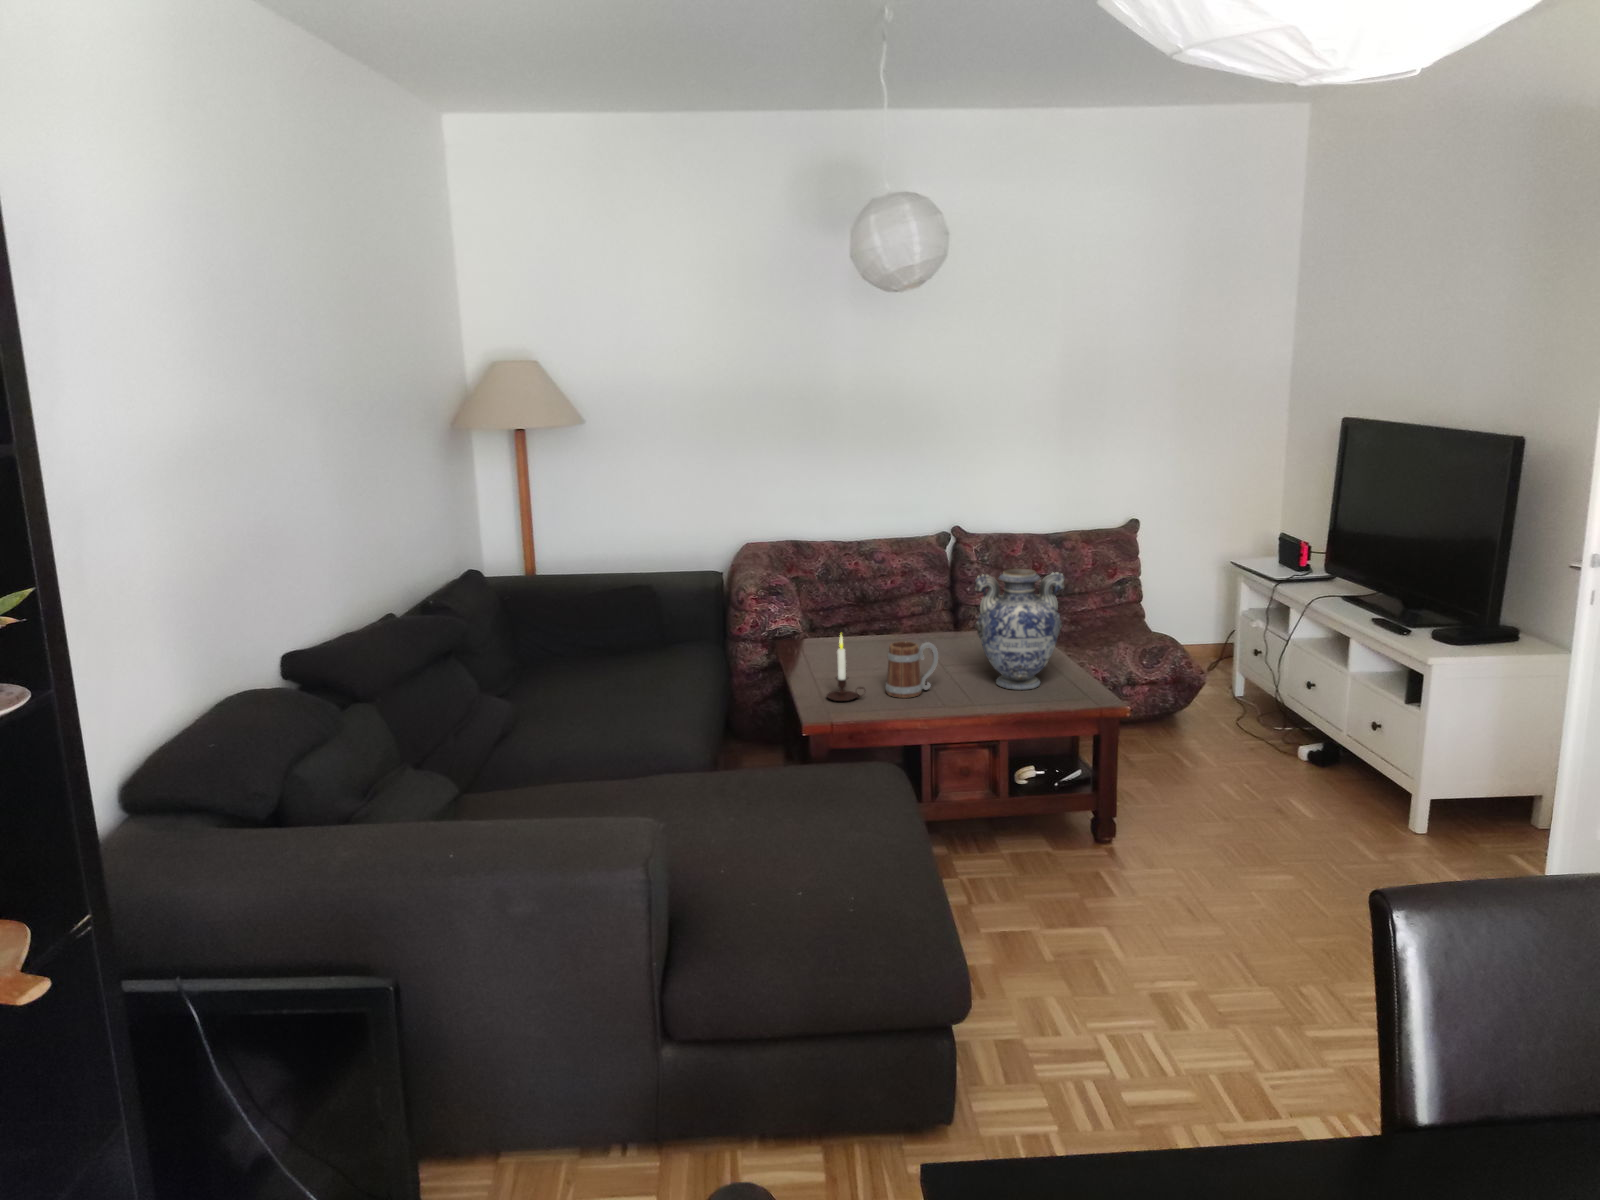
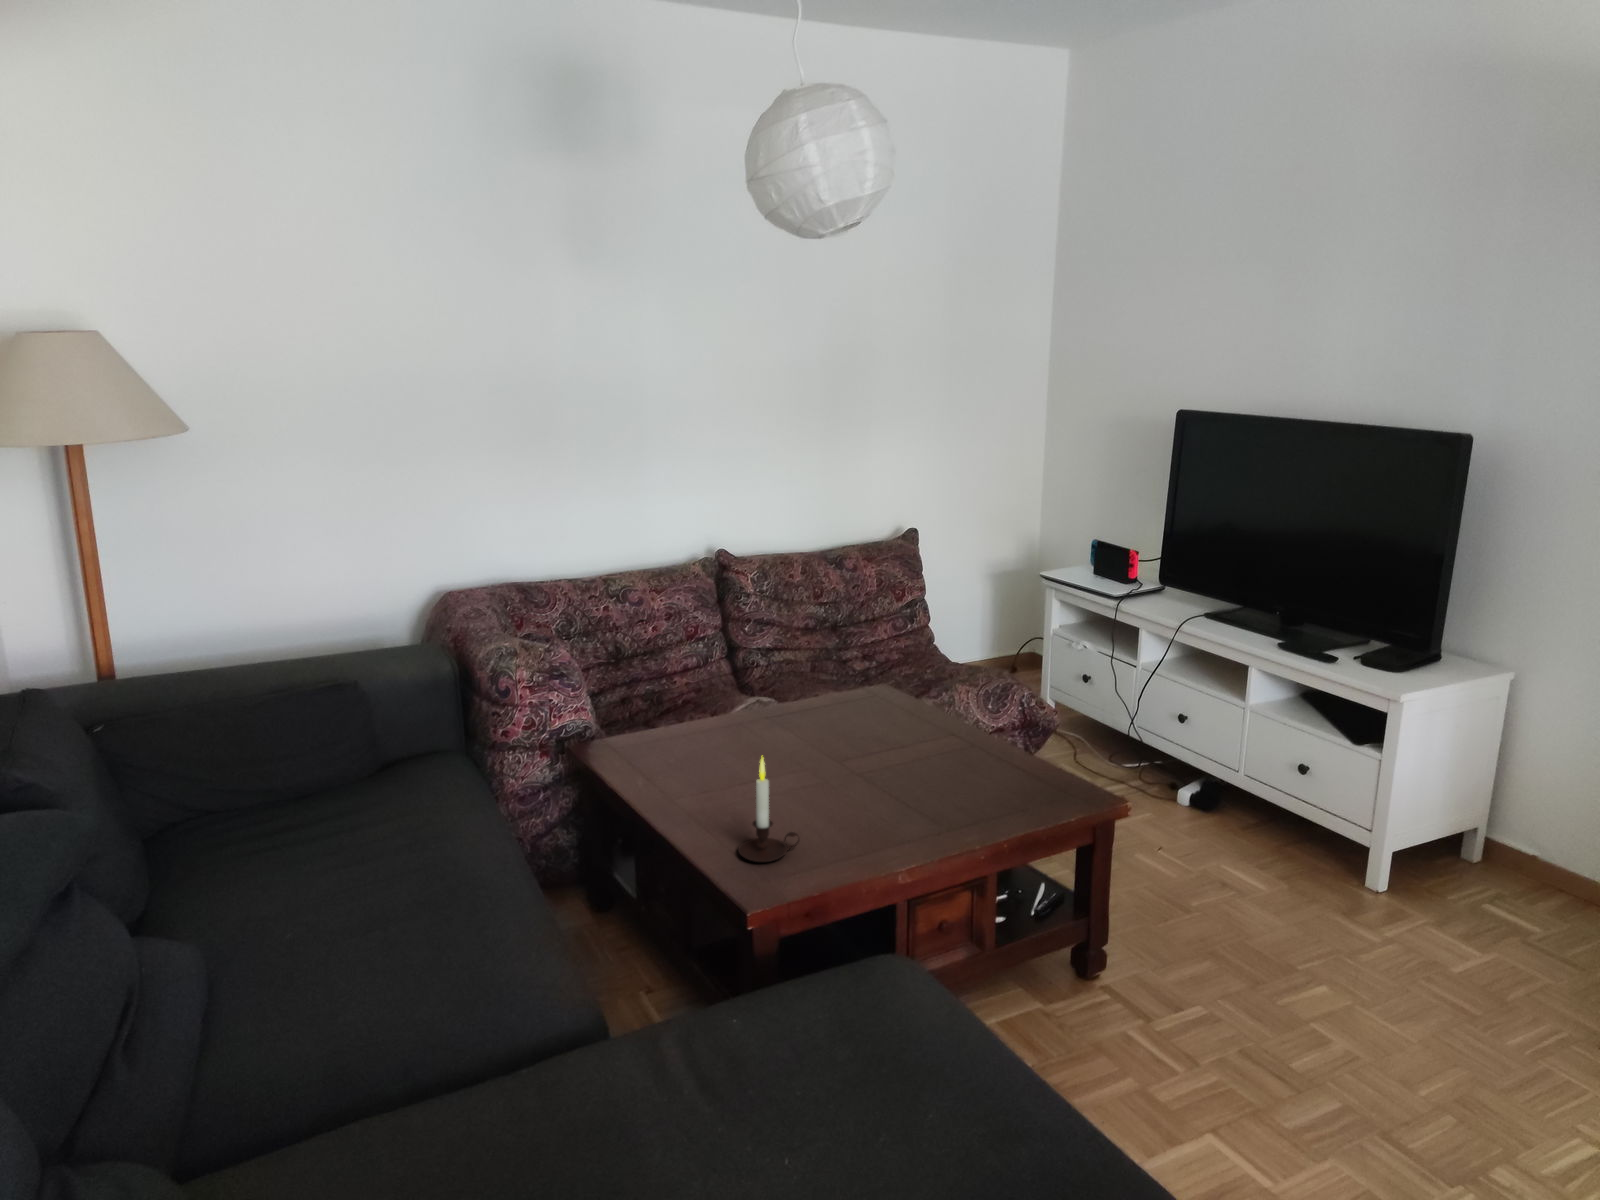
vase: present [975,568,1065,690] -> none [915,625,1026,794]
mug: present [886,641,938,698] -> none [812,747,882,837]

